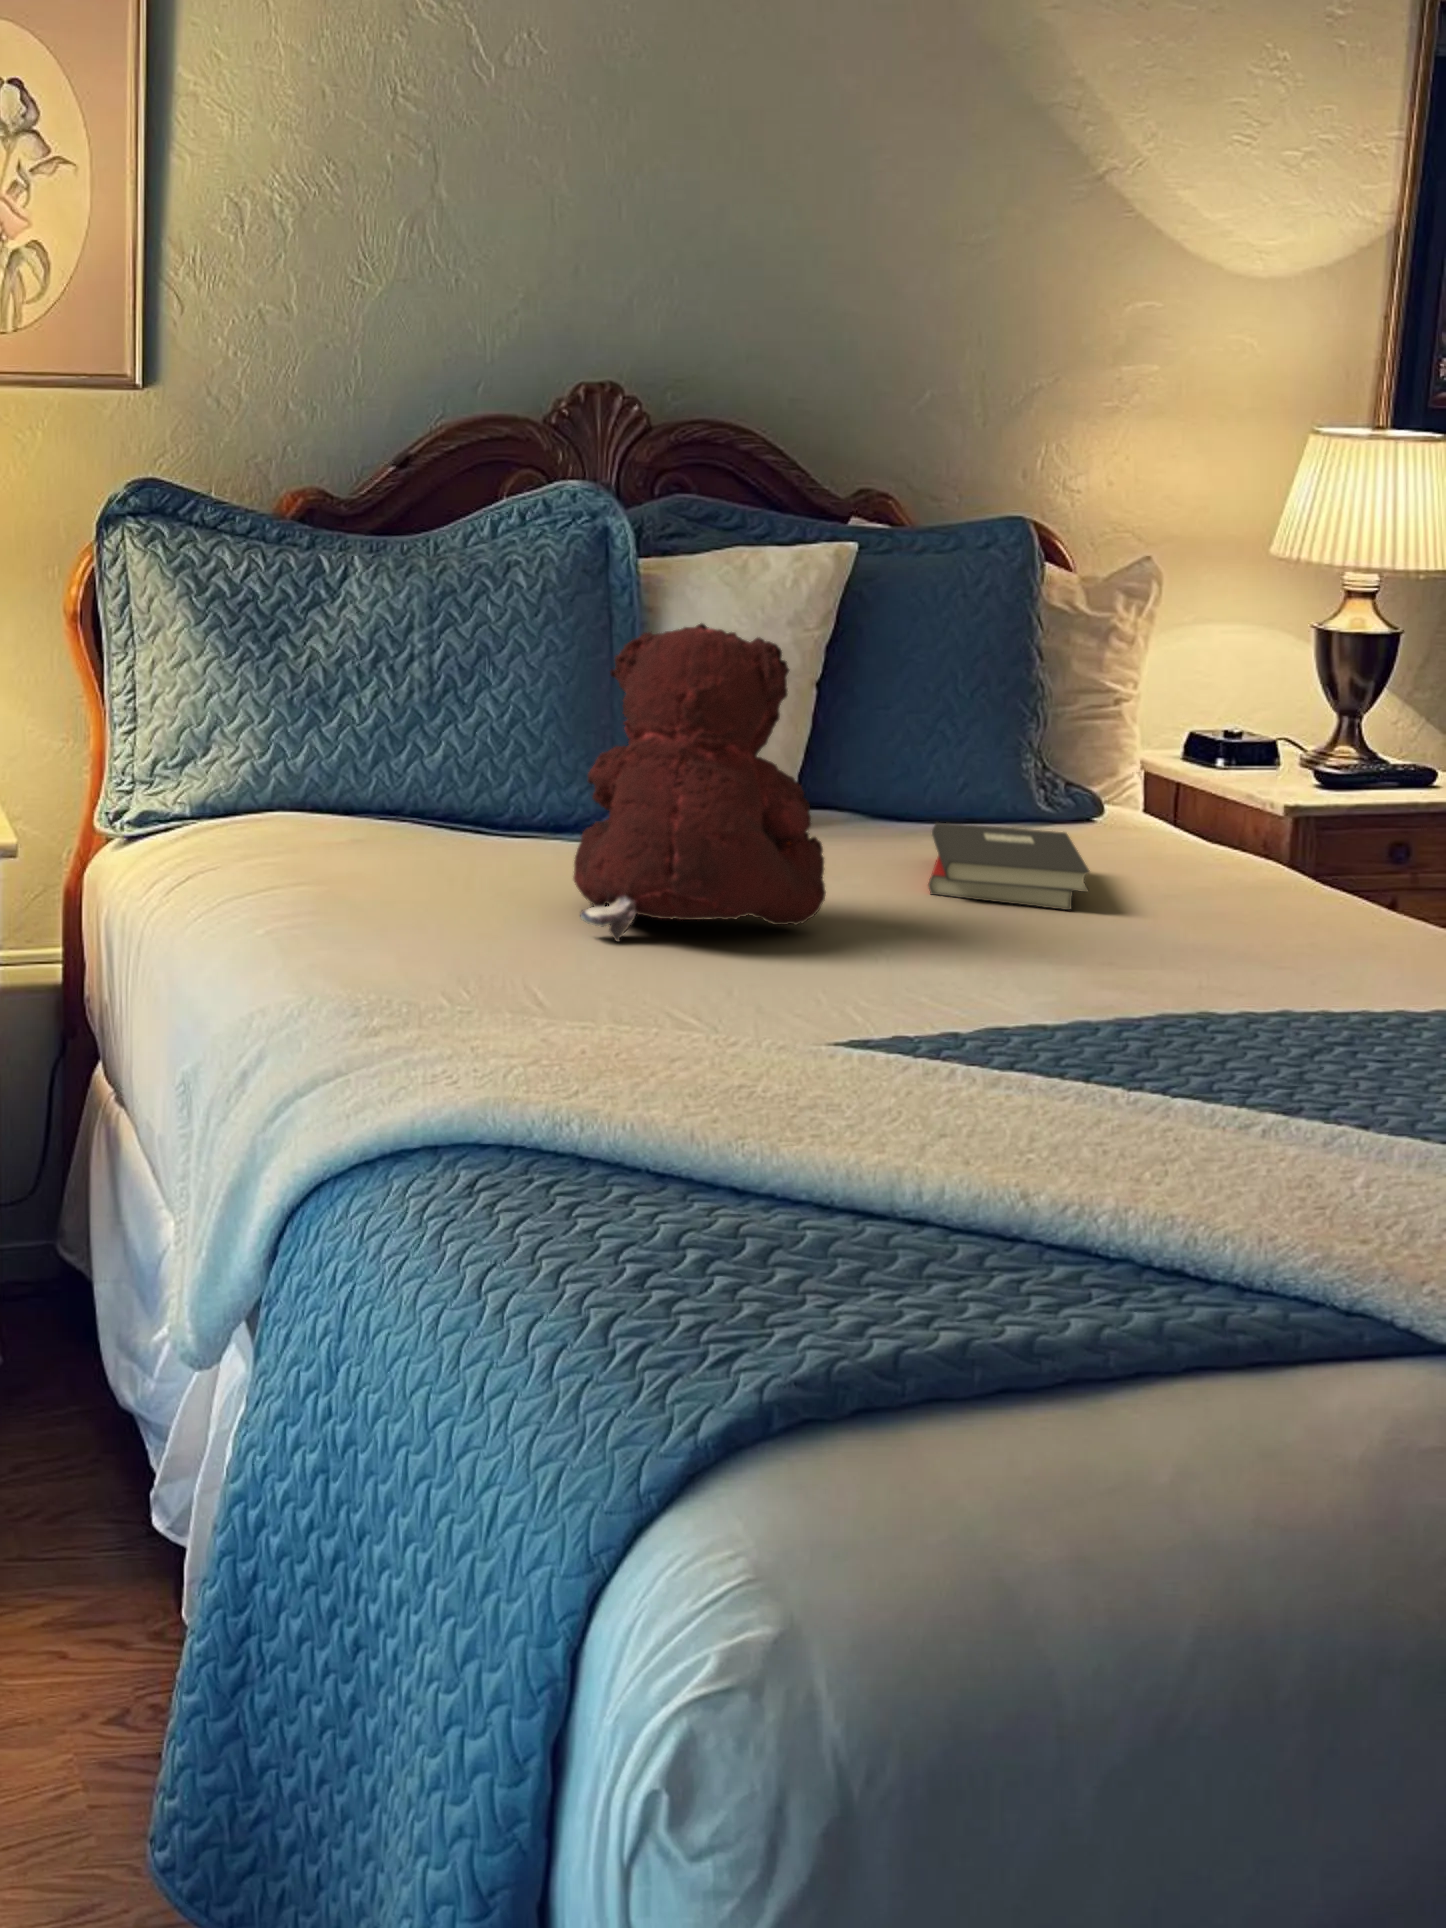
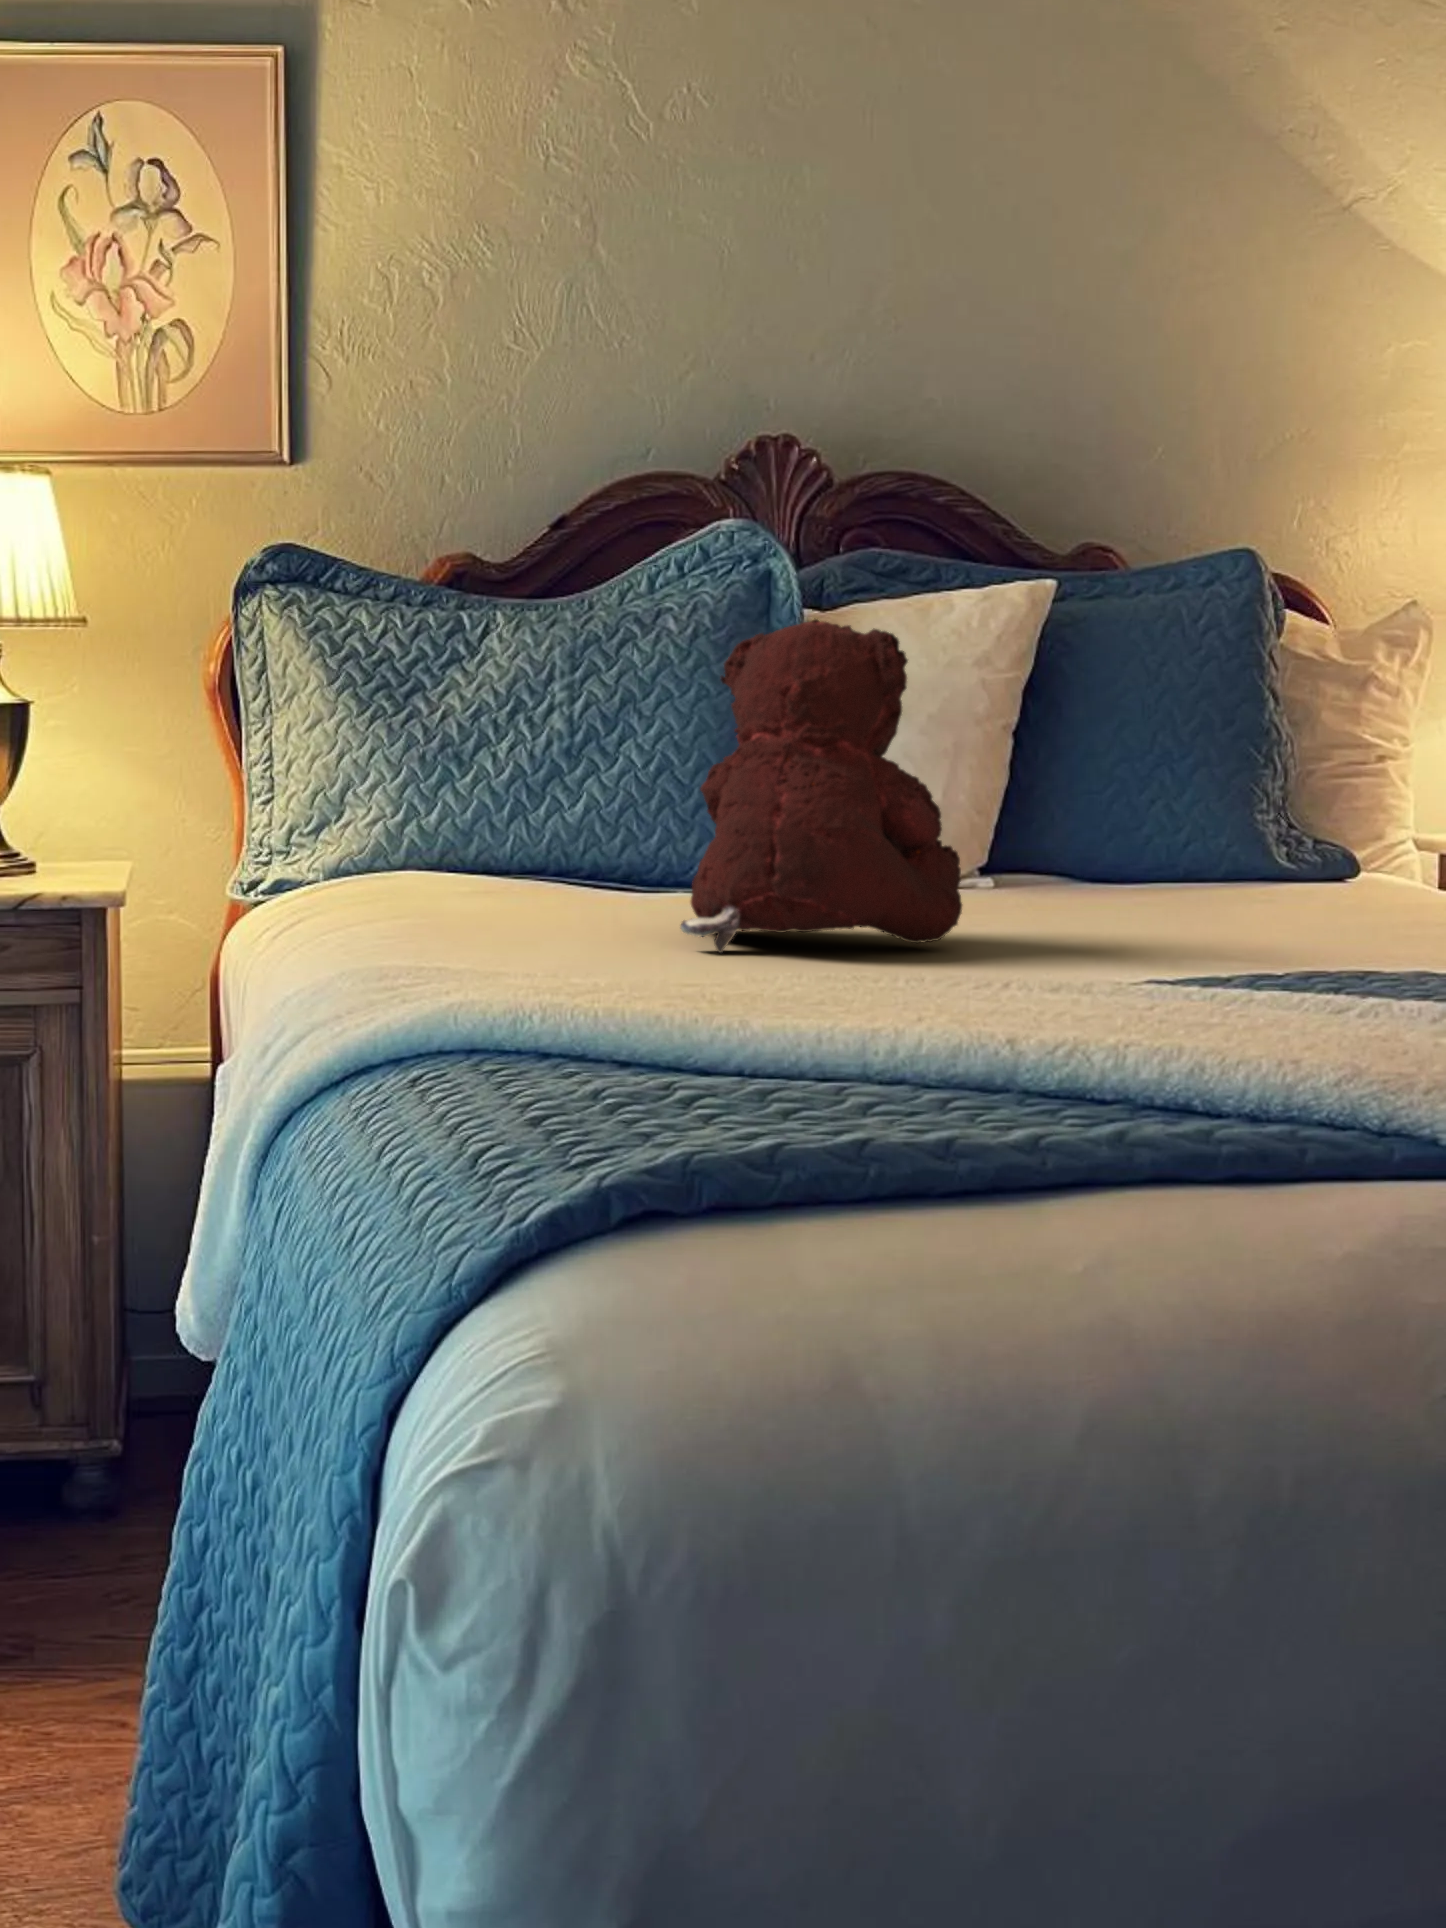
hardback book: present [928,823,1090,910] -> none [1109,868,1298,940]

